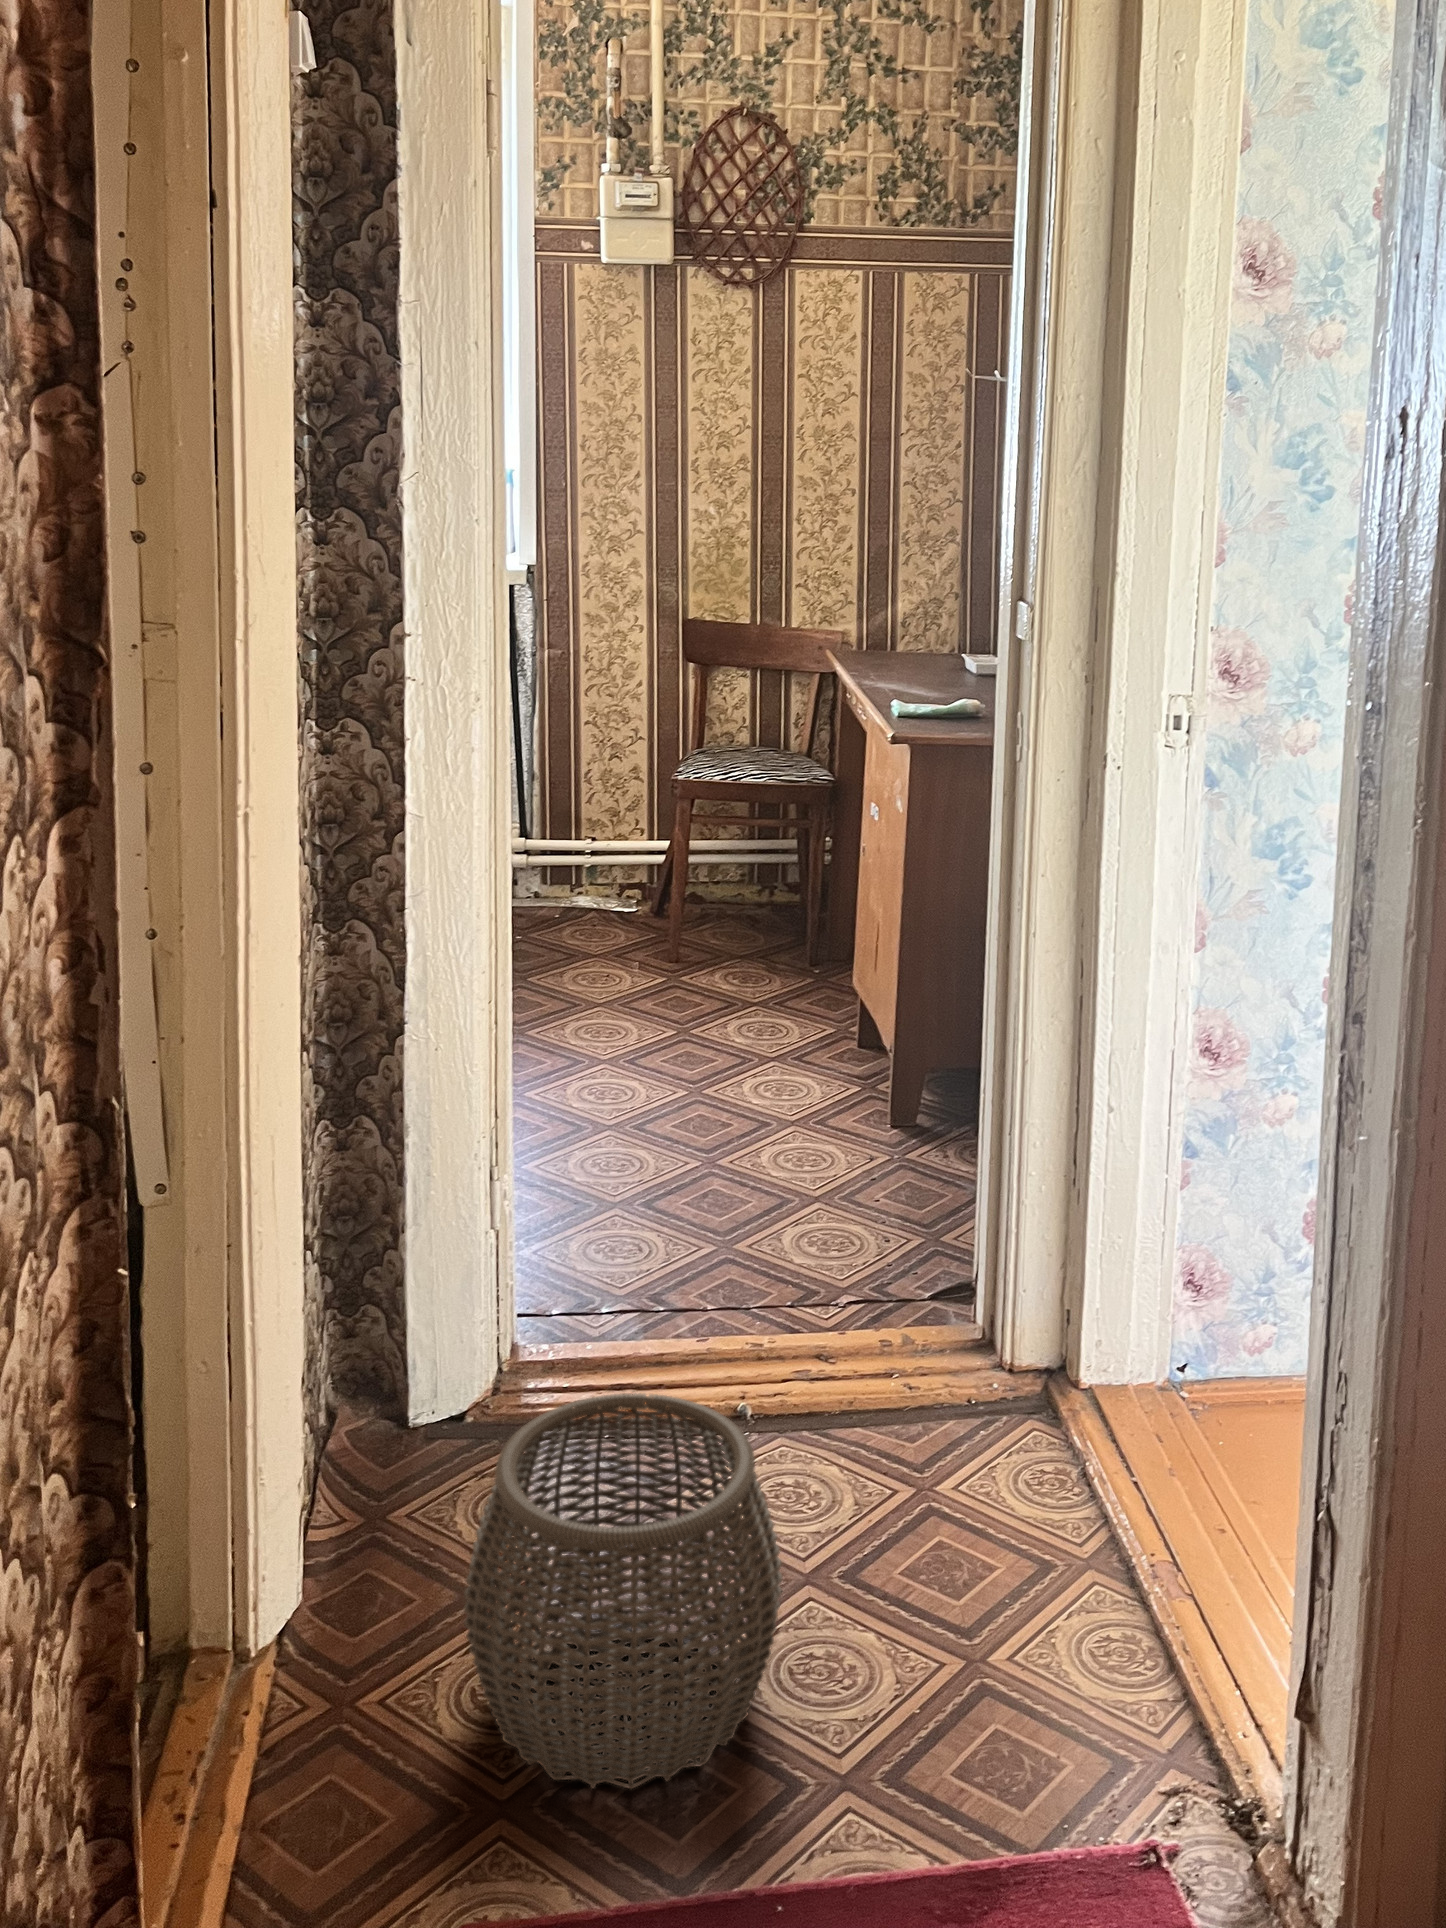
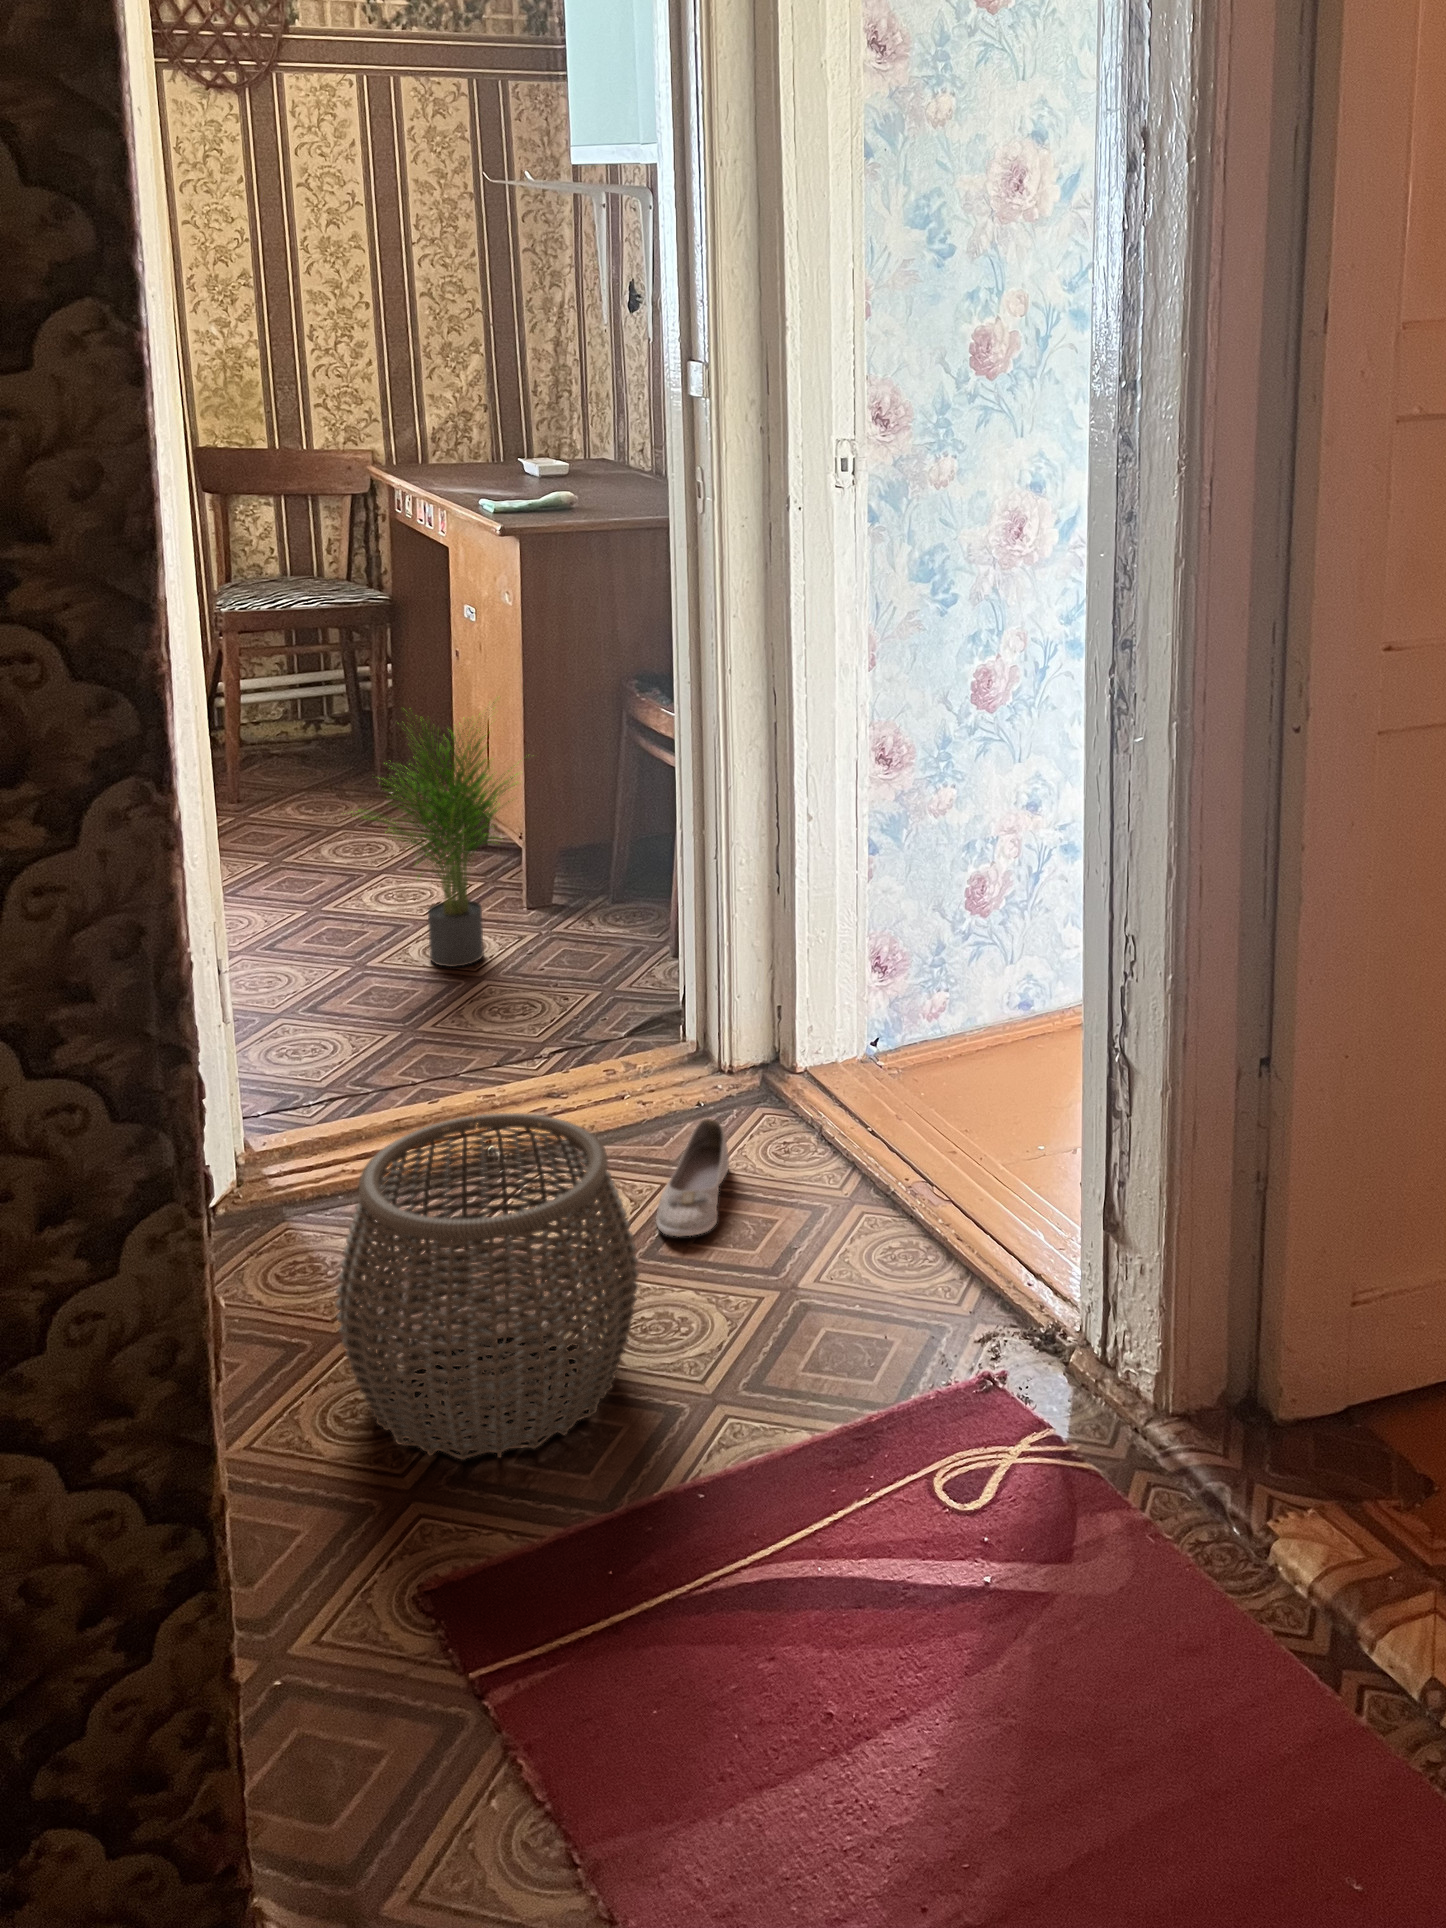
potted plant: none [694,910,892,1184] -> present [359,702,517,967]
shoe: none [866,1427,972,1565] -> present [657,1119,729,1236]

